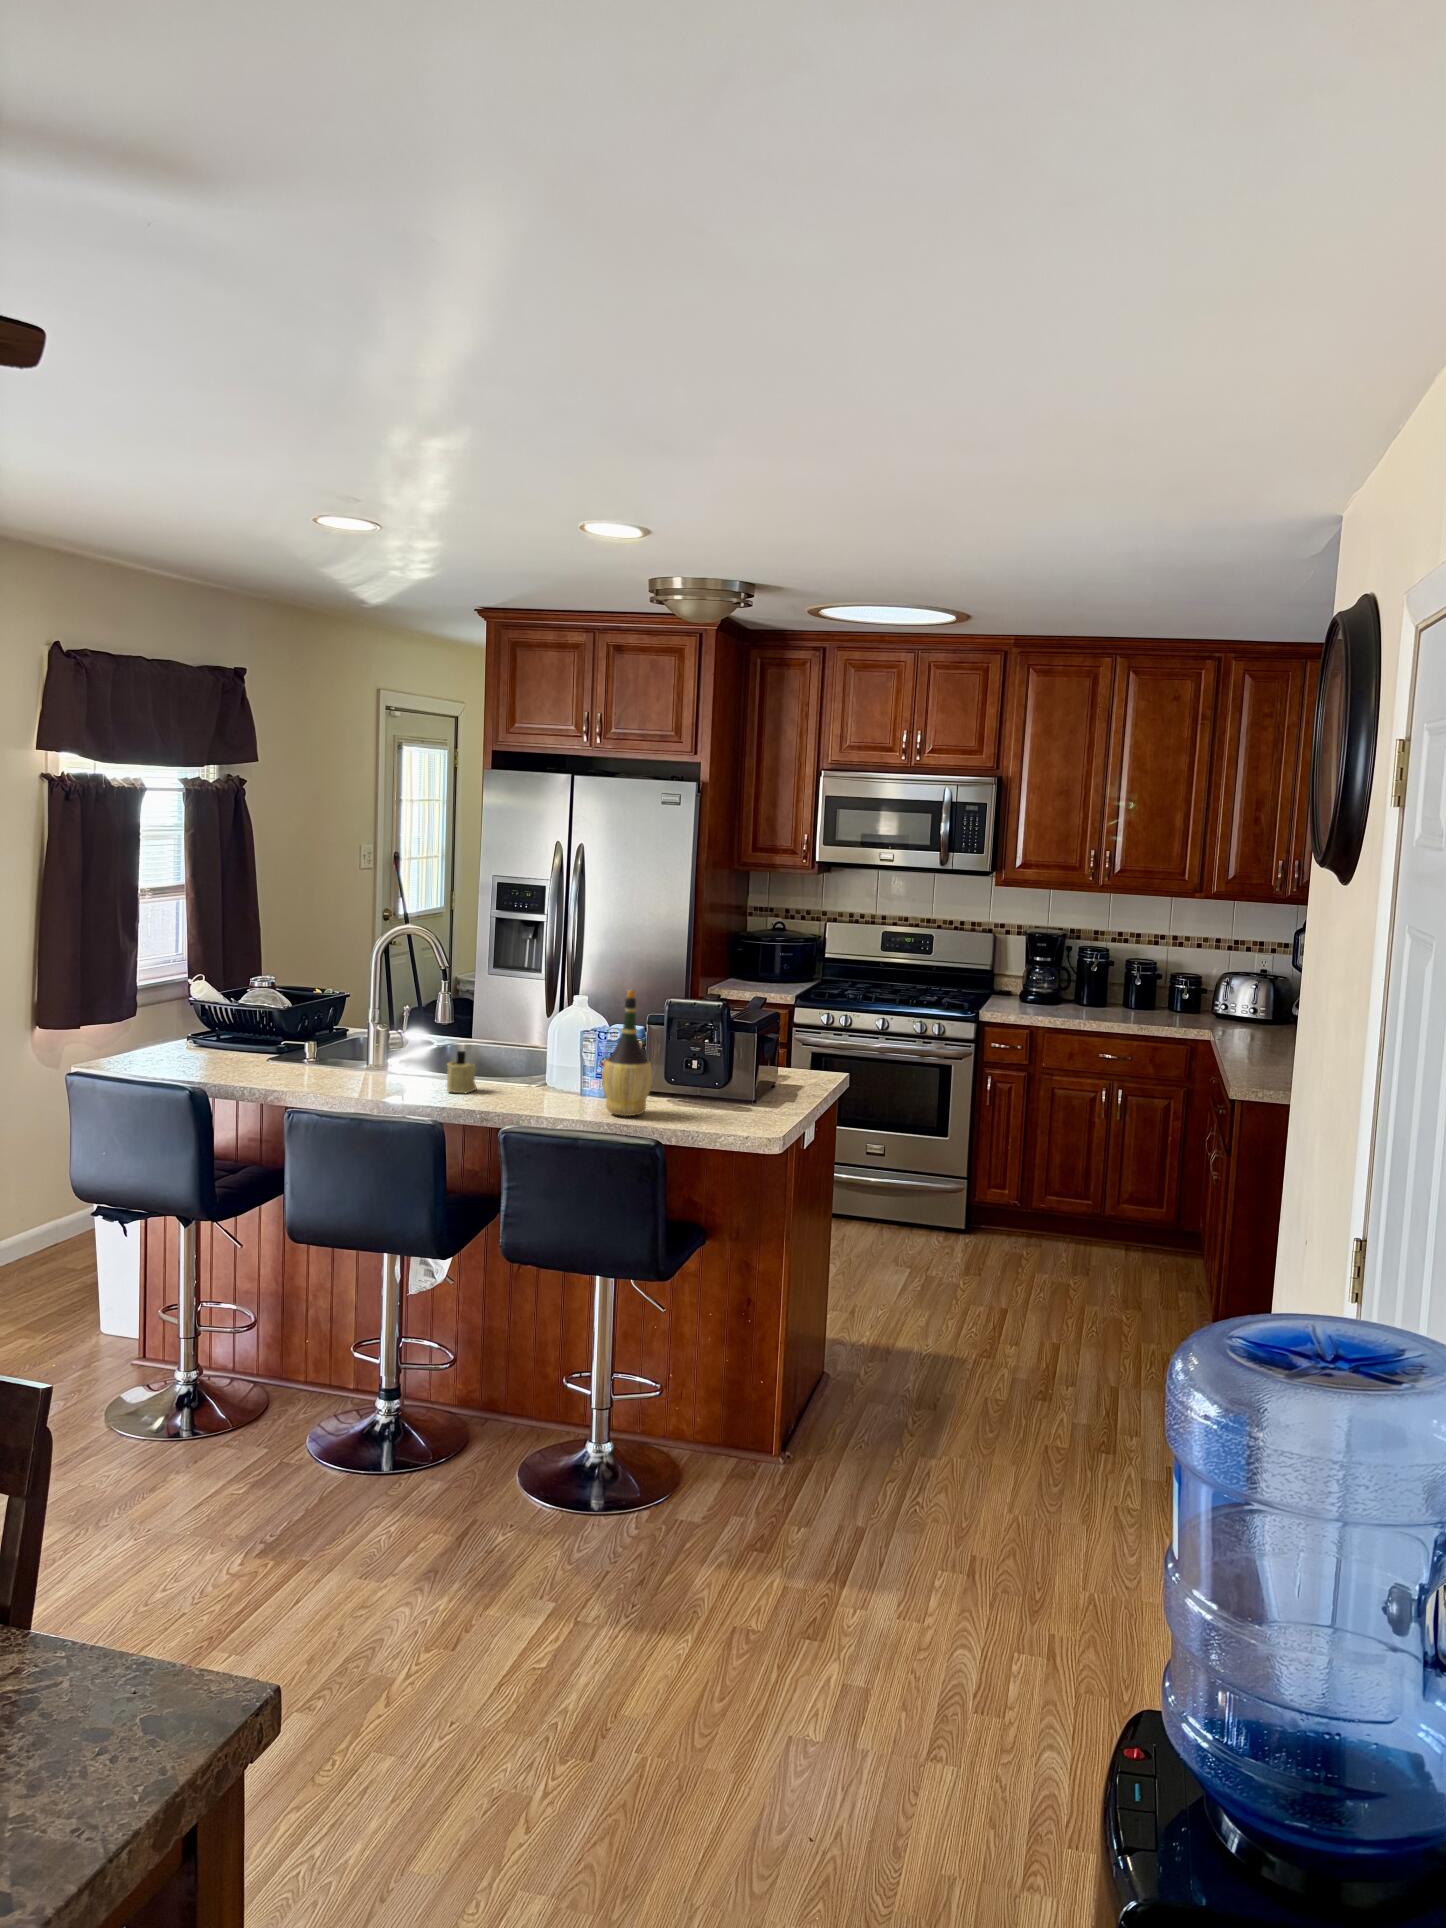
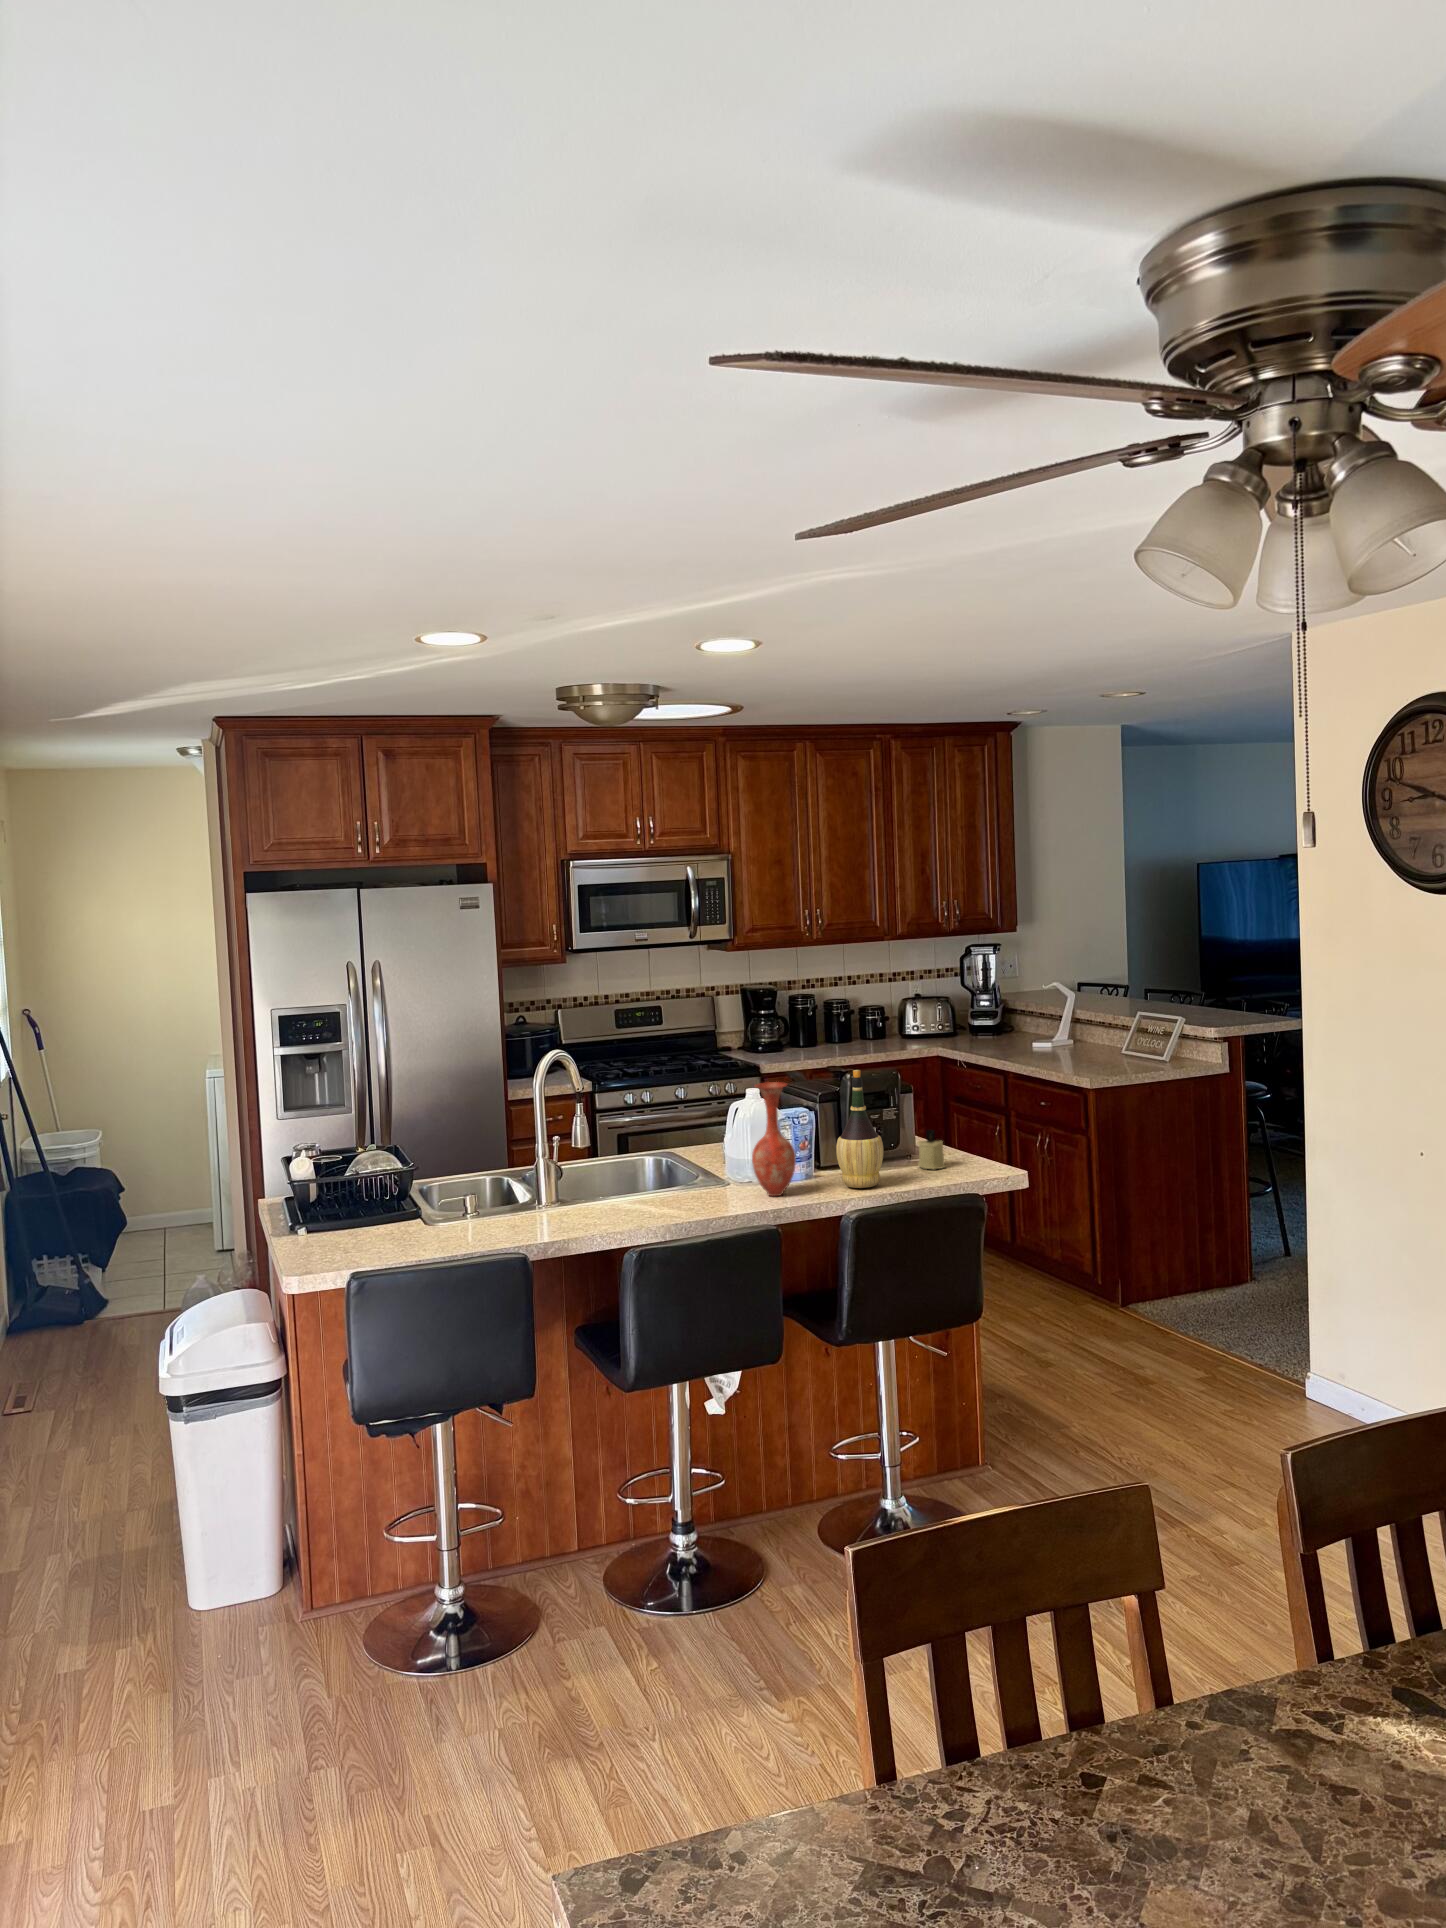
vase: none [523,987,568,1104] -> present [752,1082,796,1196]
candle: present [447,1051,477,1093] -> present [918,1130,945,1169]

